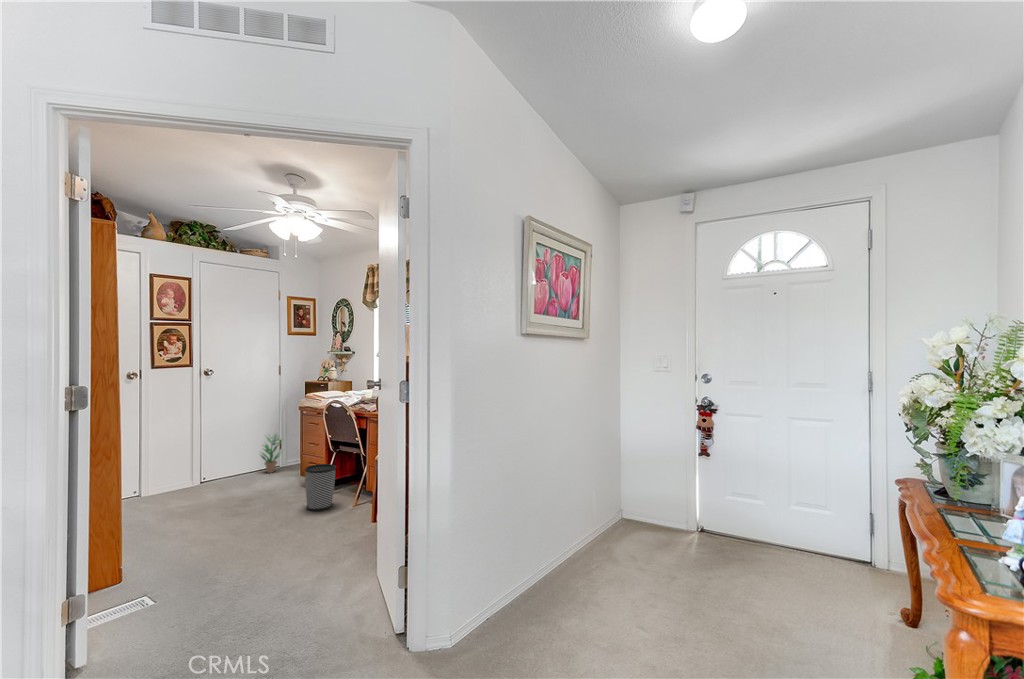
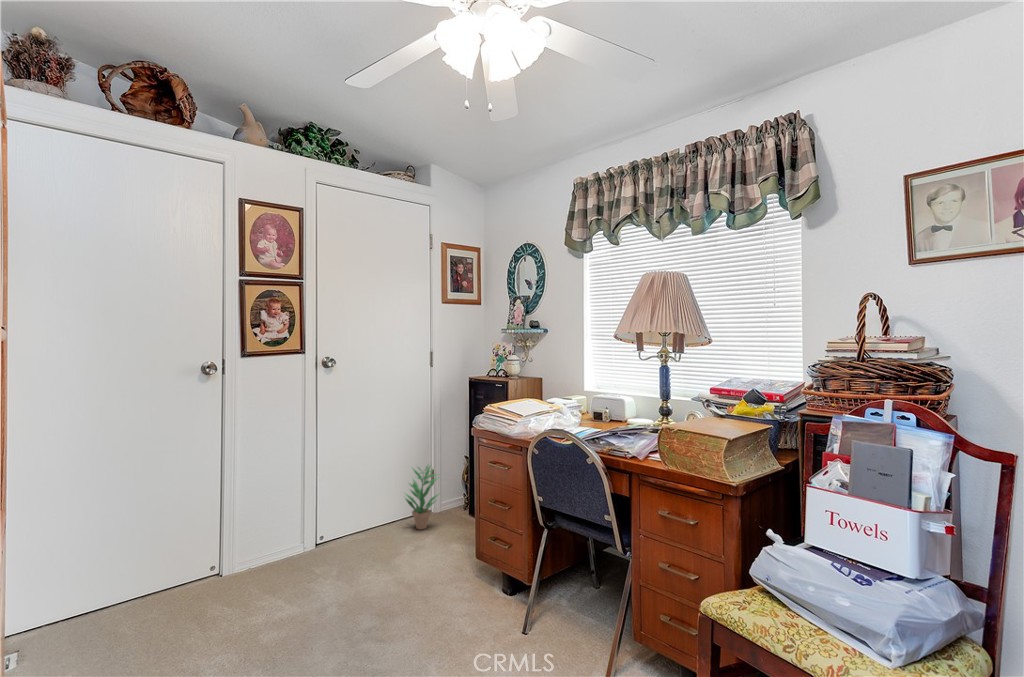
wastebasket: present [305,464,336,511] -> none [490,549,552,655]

